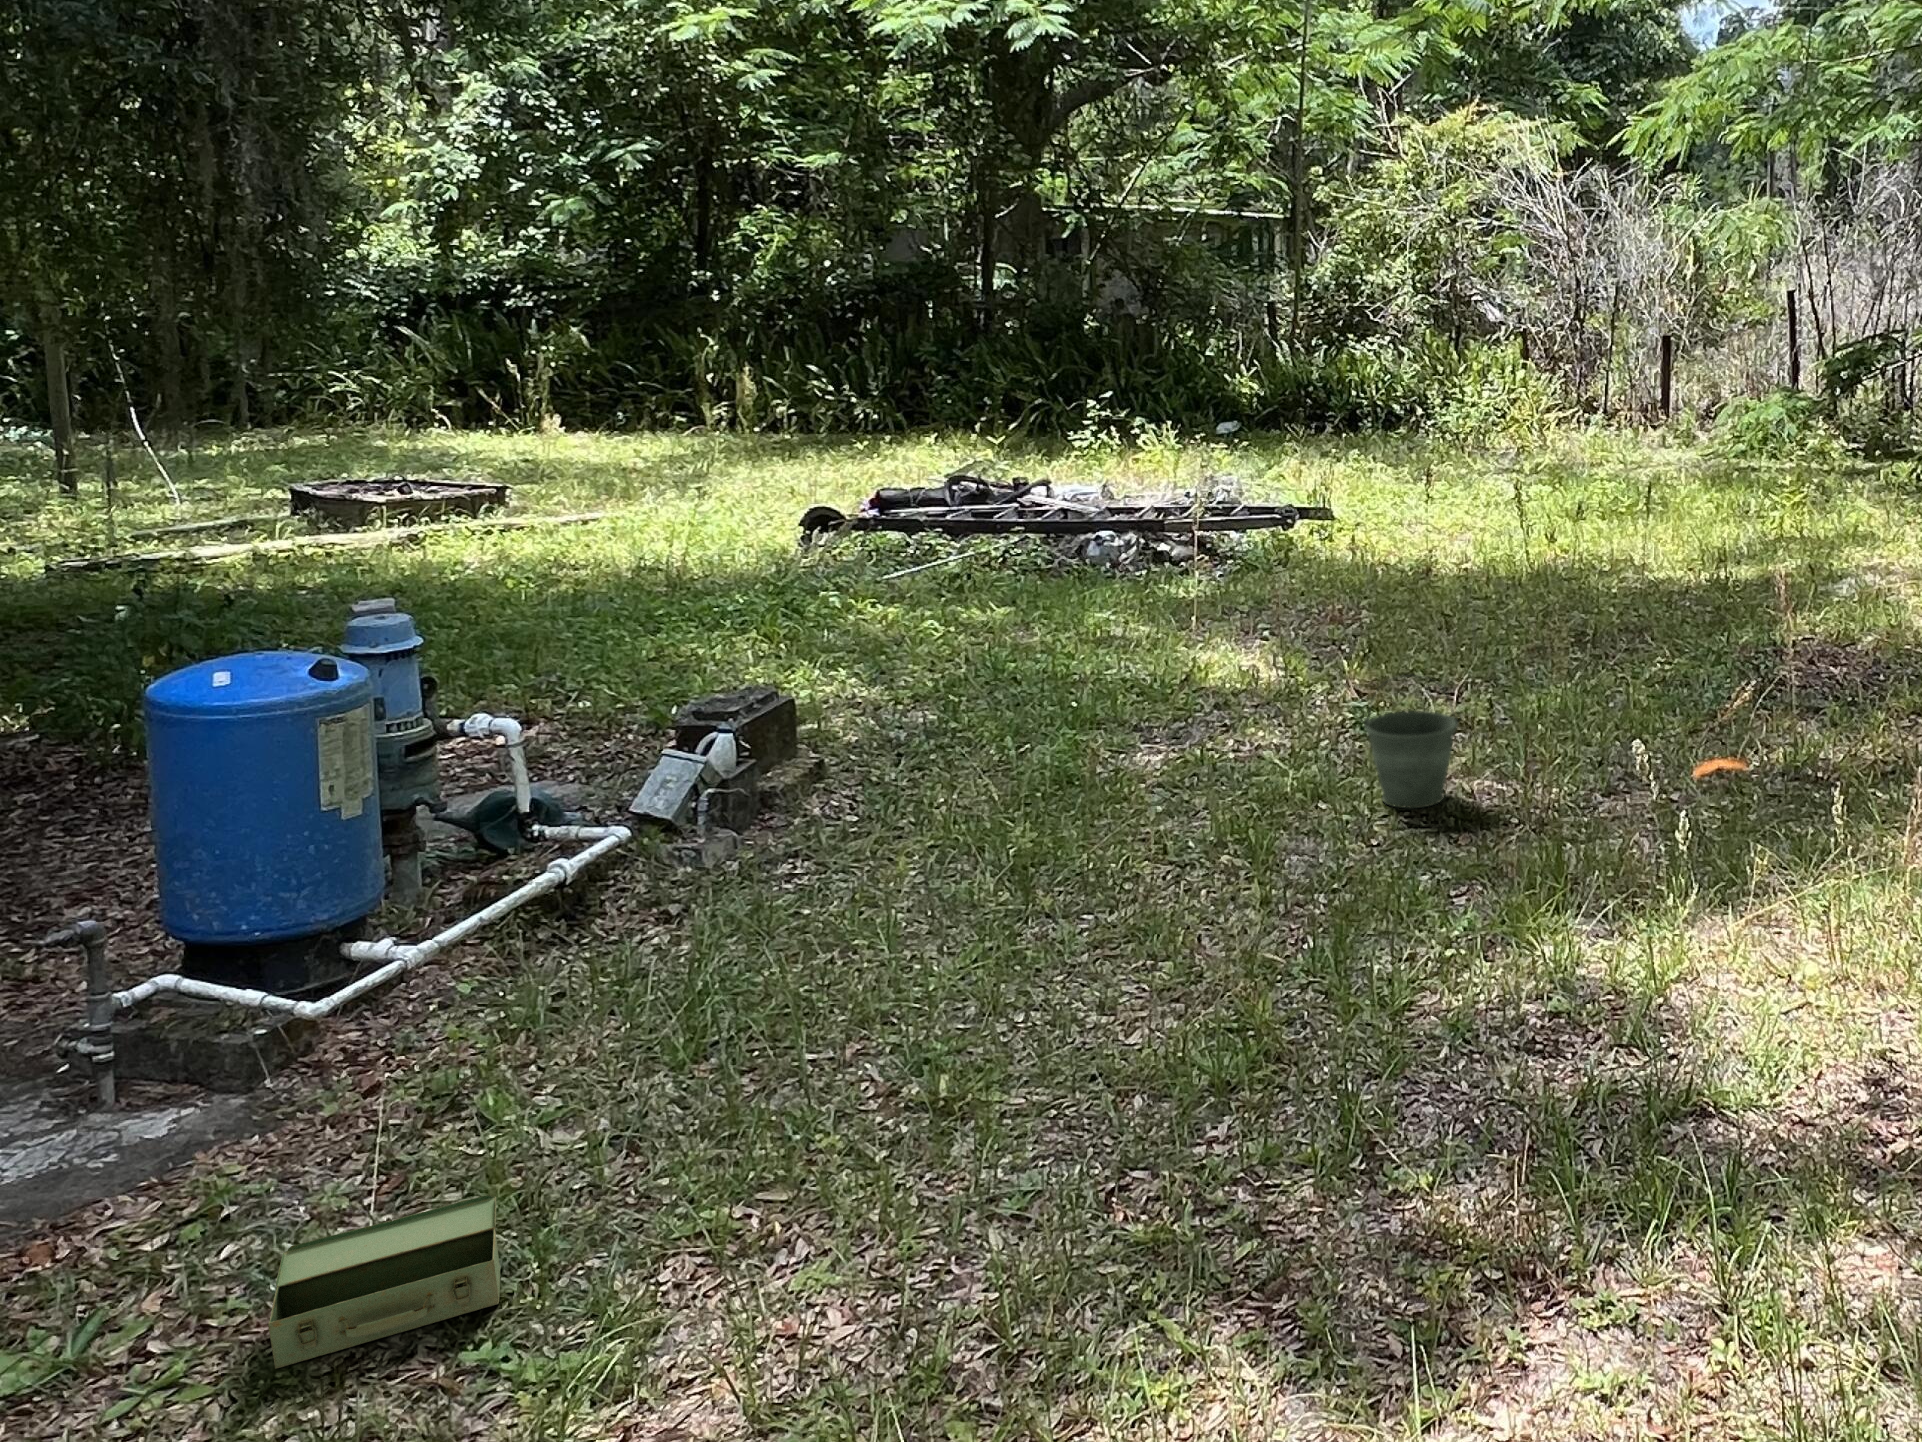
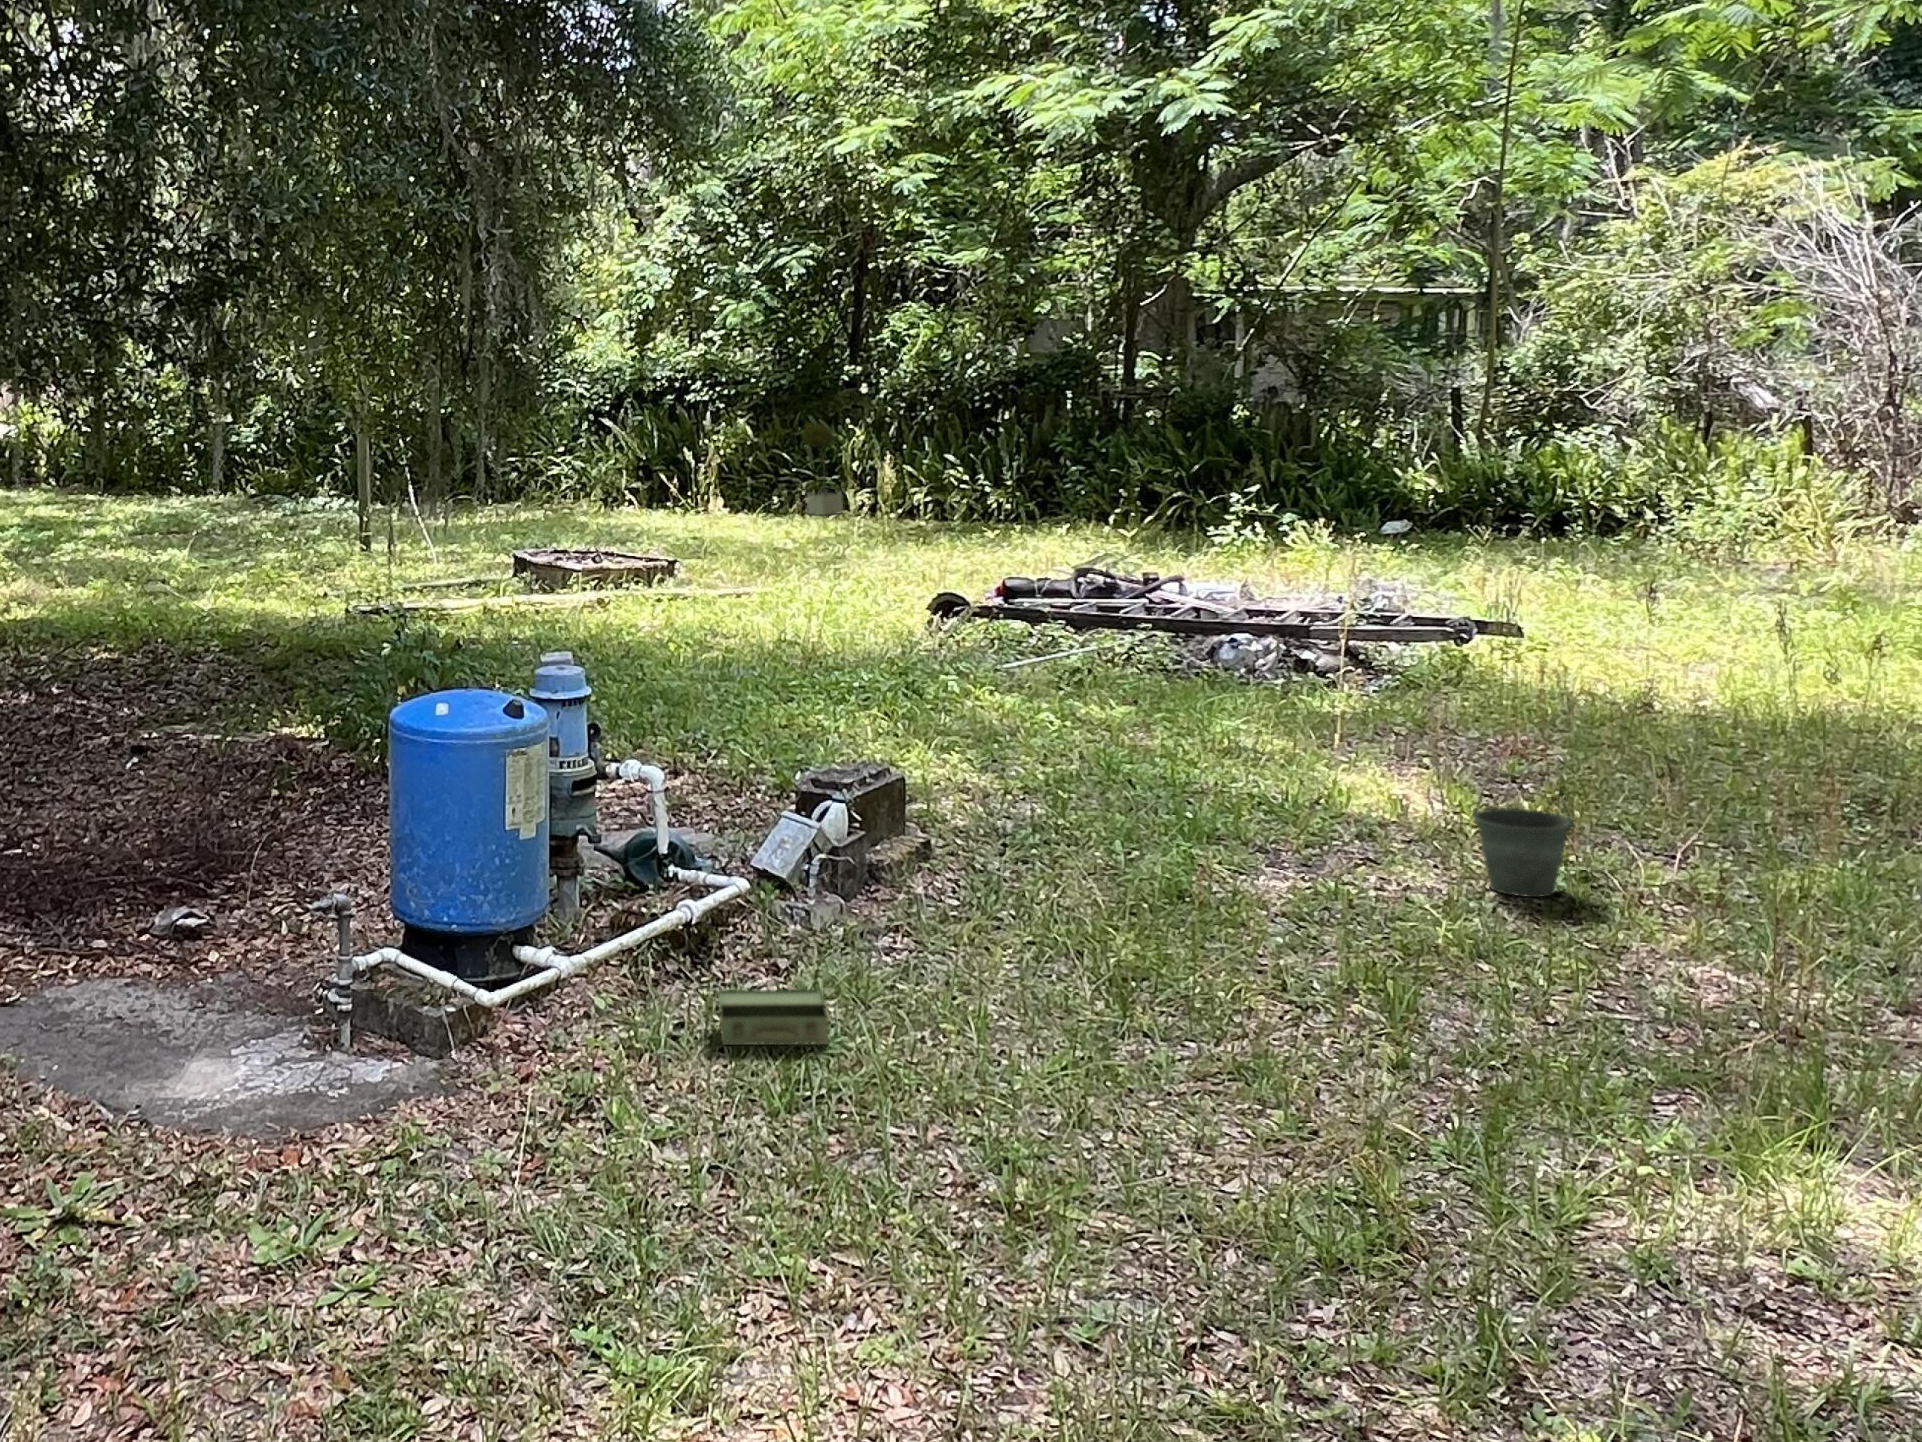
potted tree: none [648,330,704,430] -> present [801,423,843,515]

